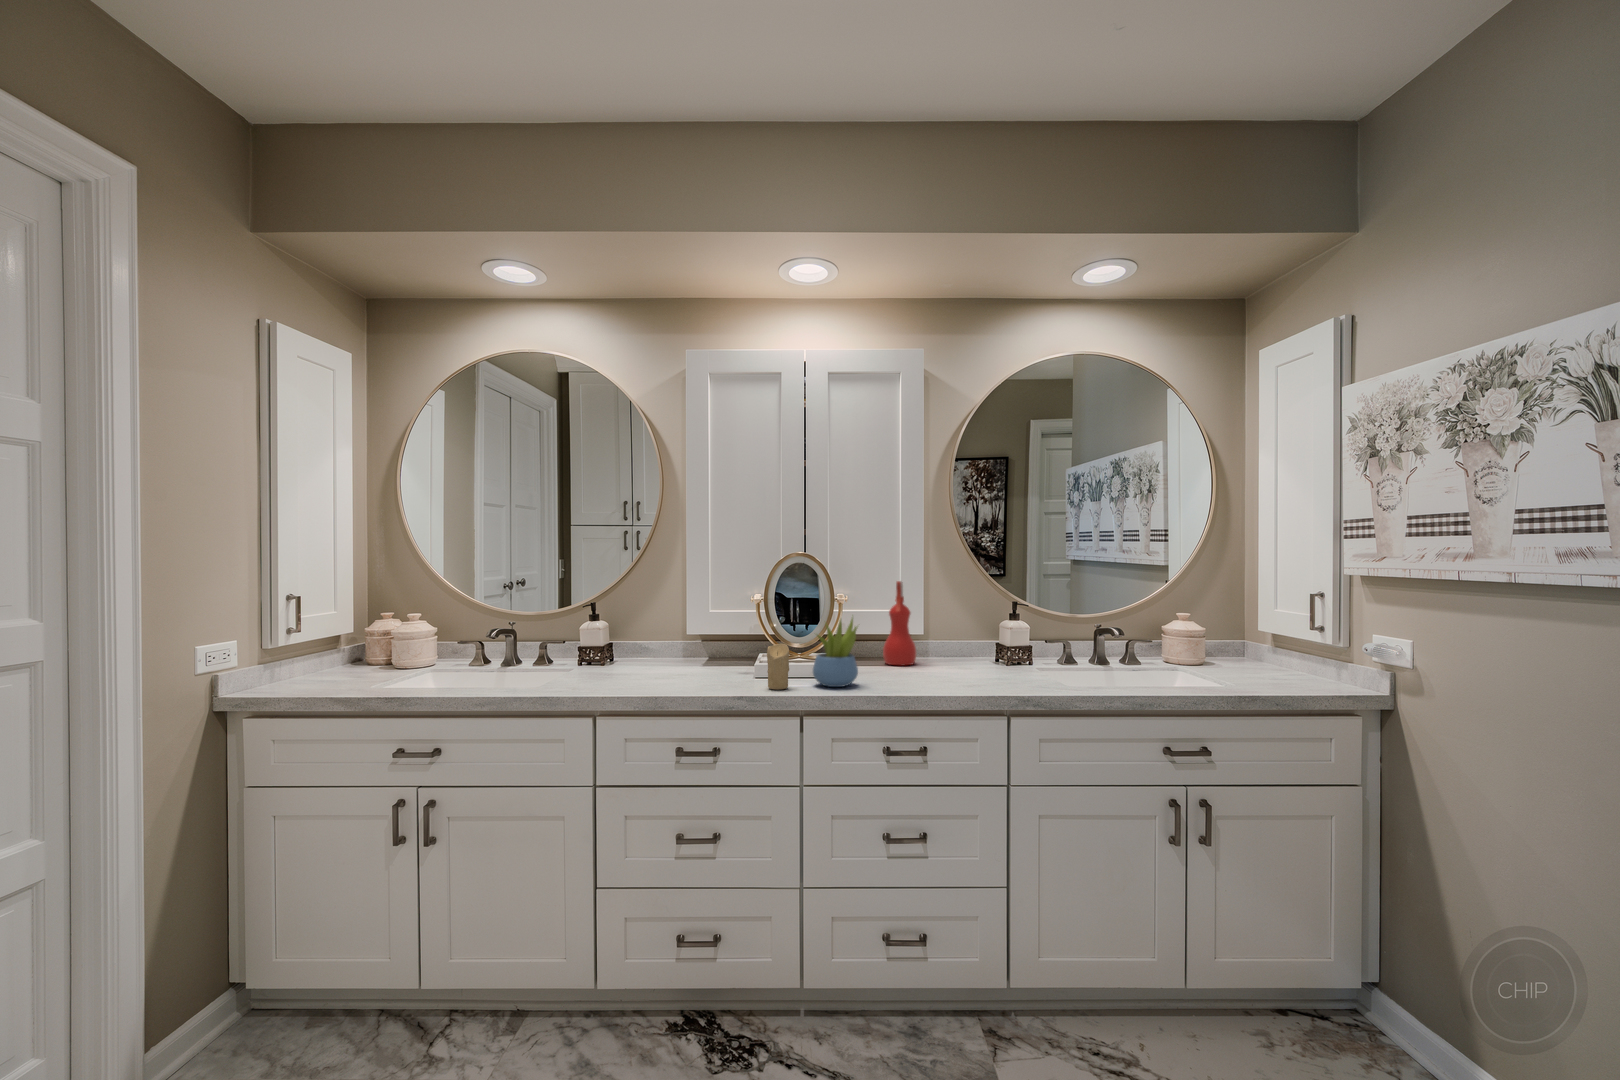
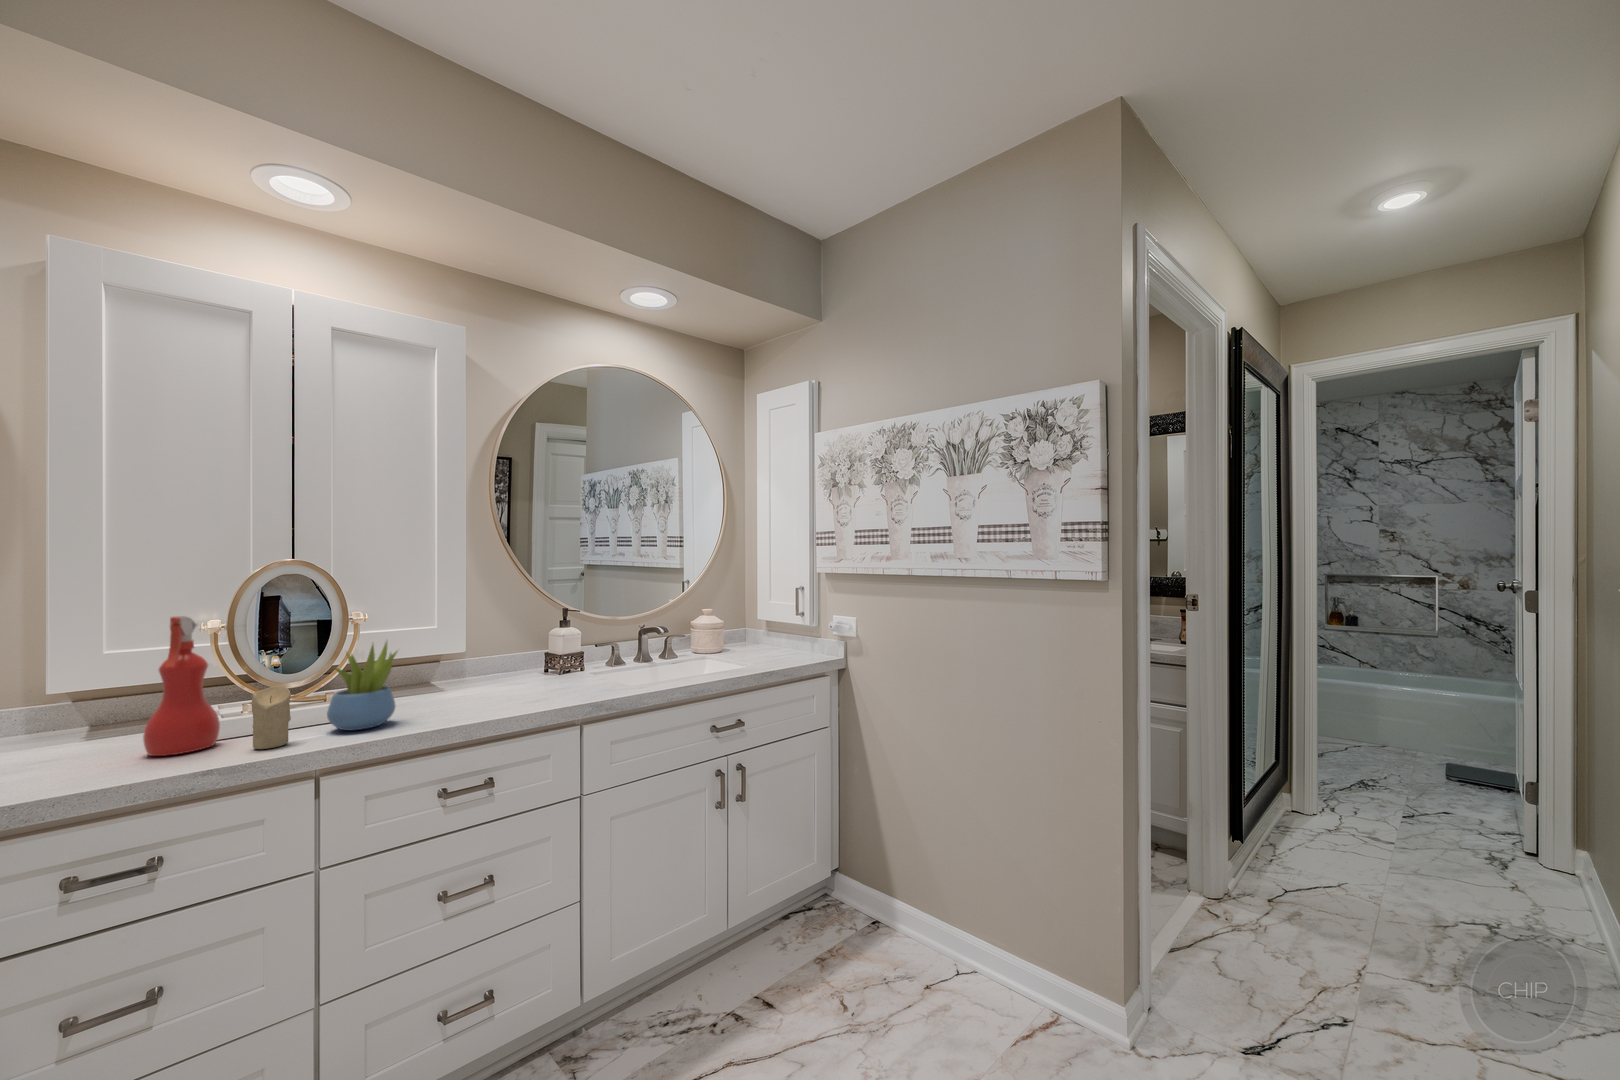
spray bottle: present [883,581,916,665] -> present [143,616,220,756]

